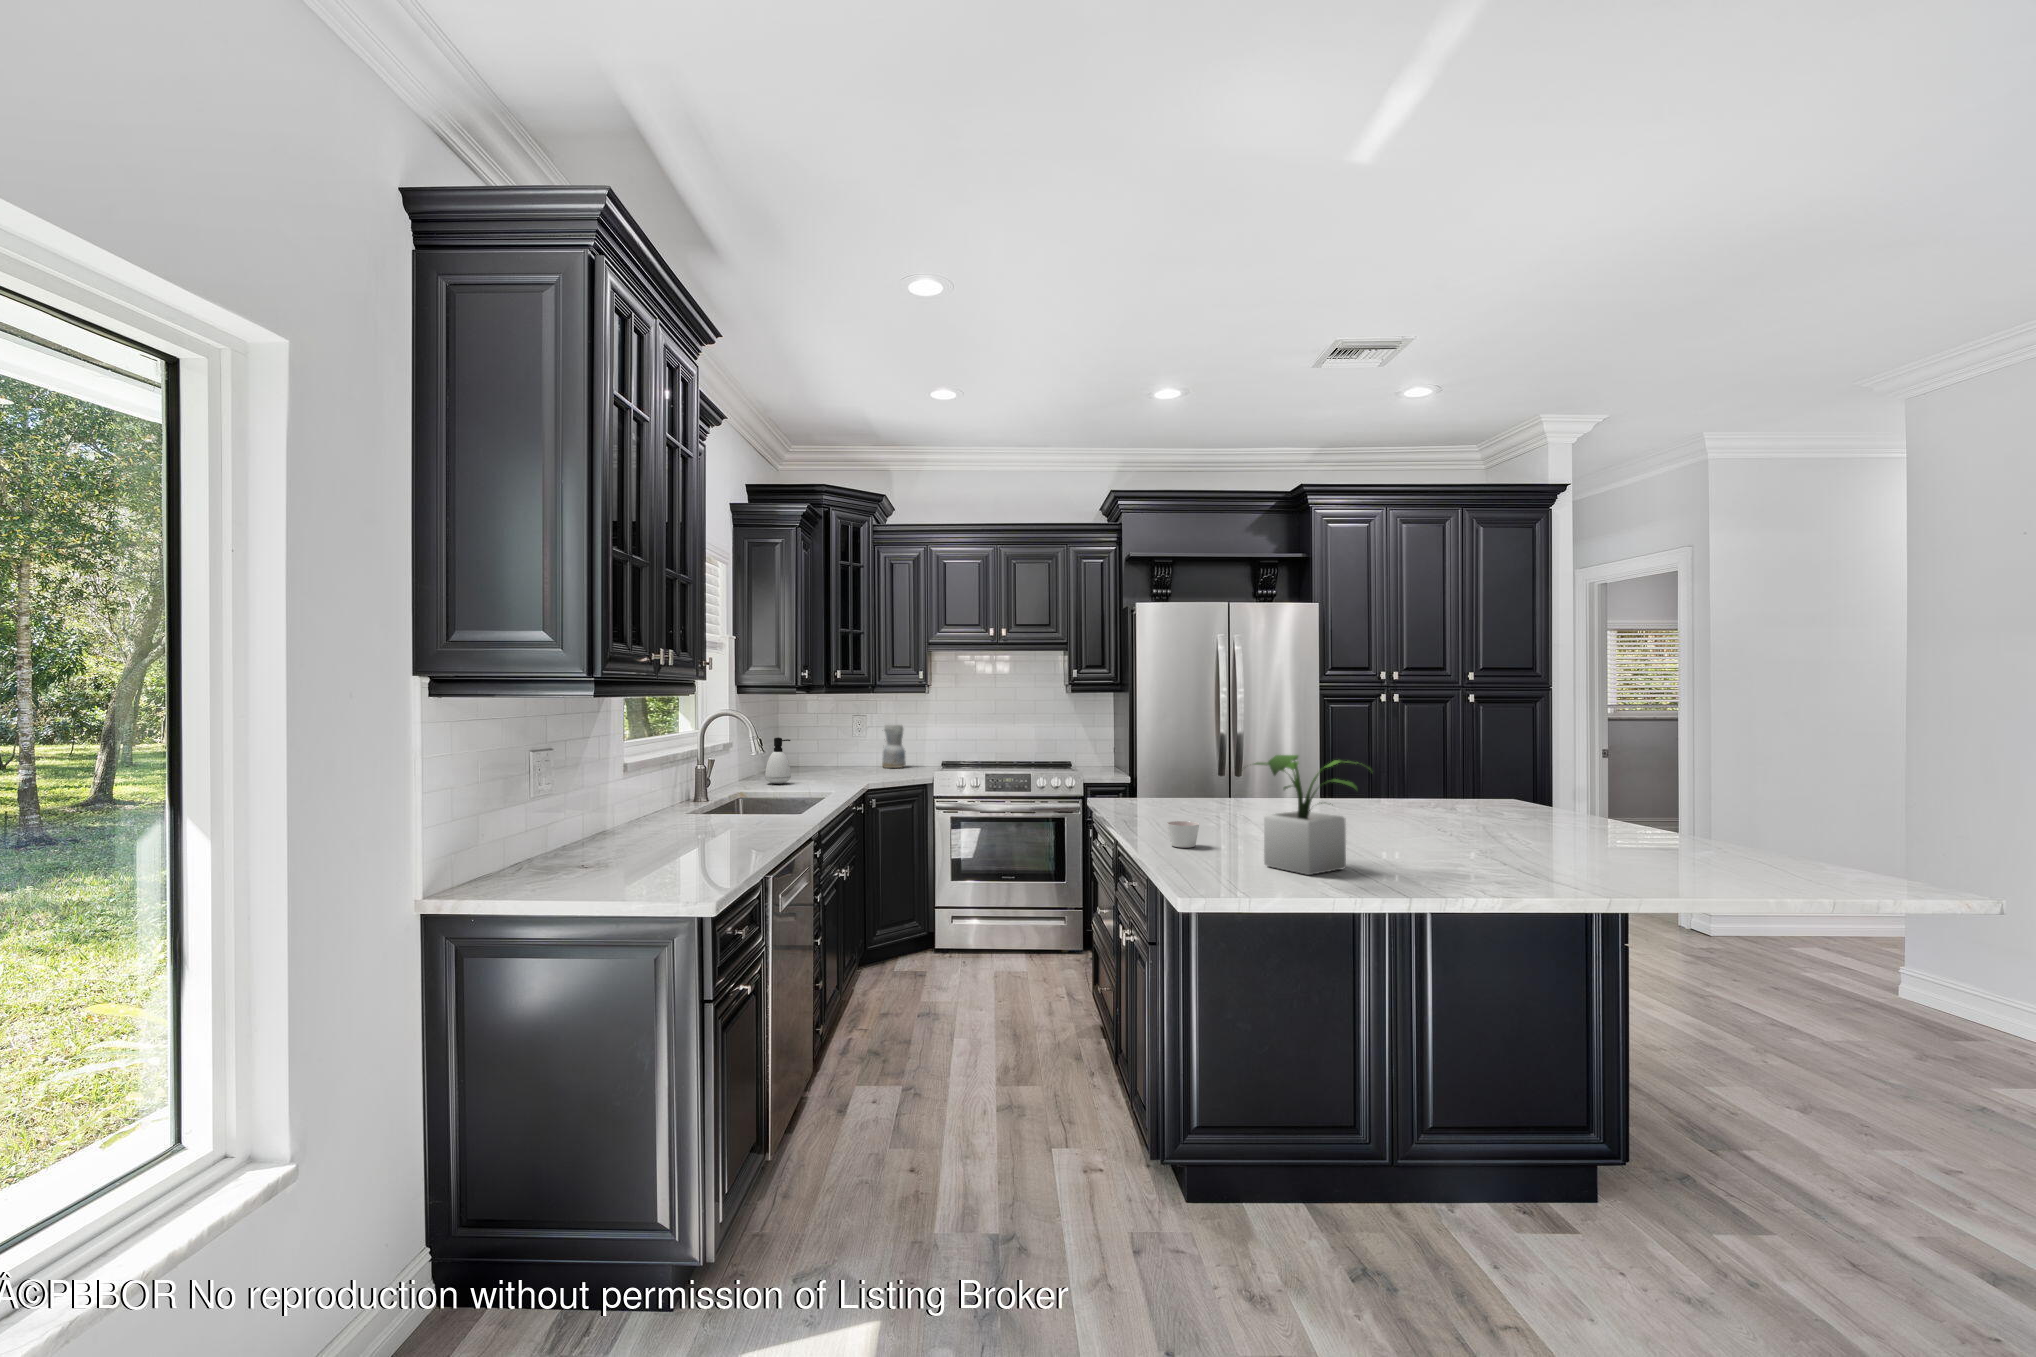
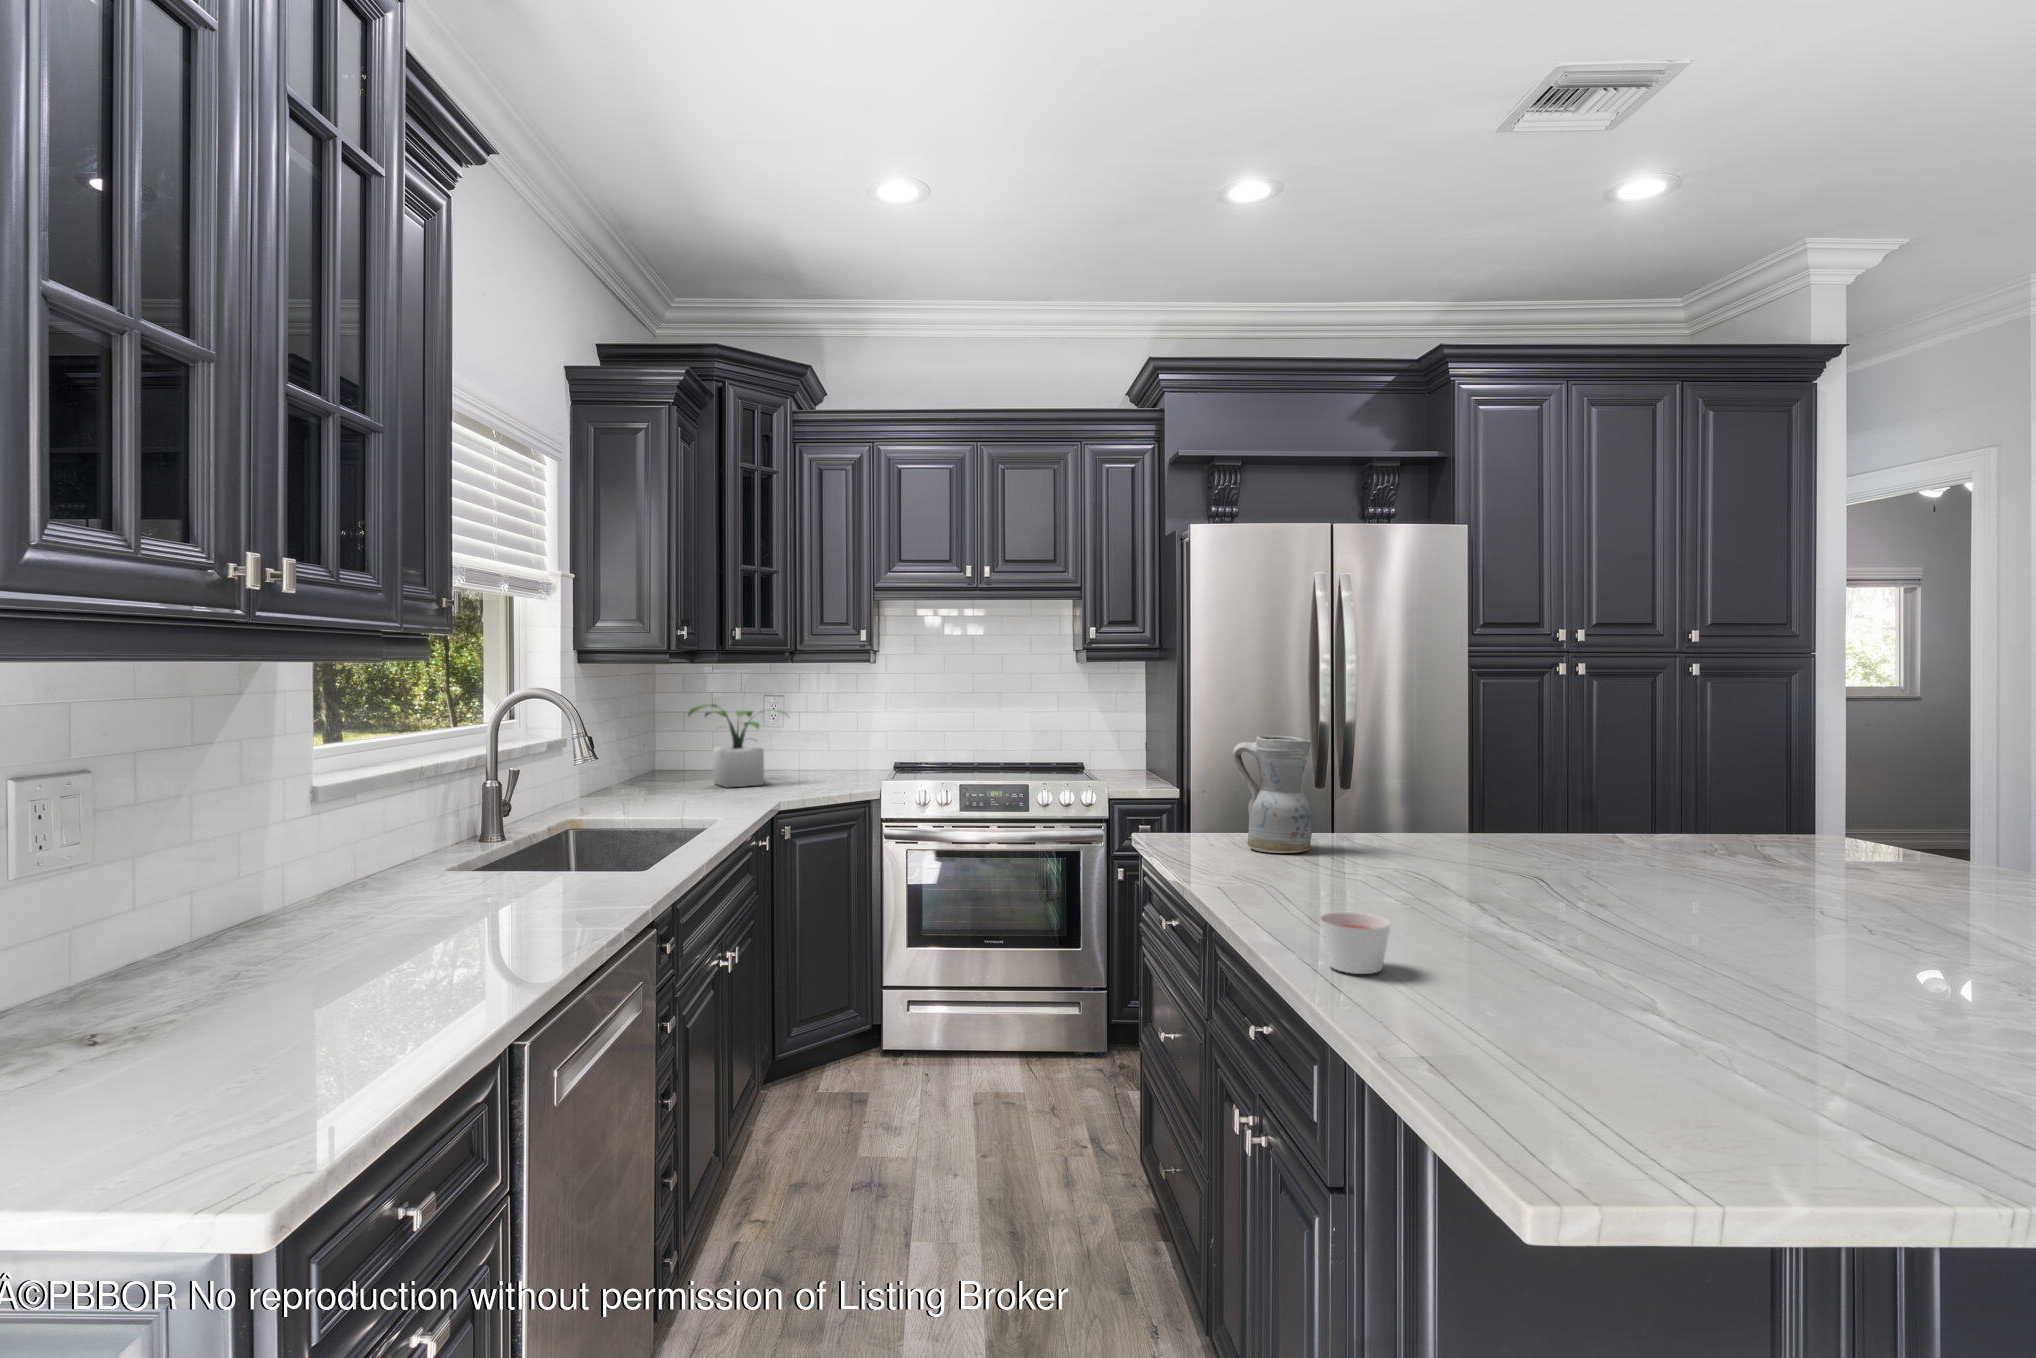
ceramic pitcher: present [882,724,906,768] -> present [1232,735,1312,853]
soap dispenser: present [765,737,791,784] -> none [616,730,657,802]
potted plant: present [1254,755,1370,875] -> present [688,704,789,788]

